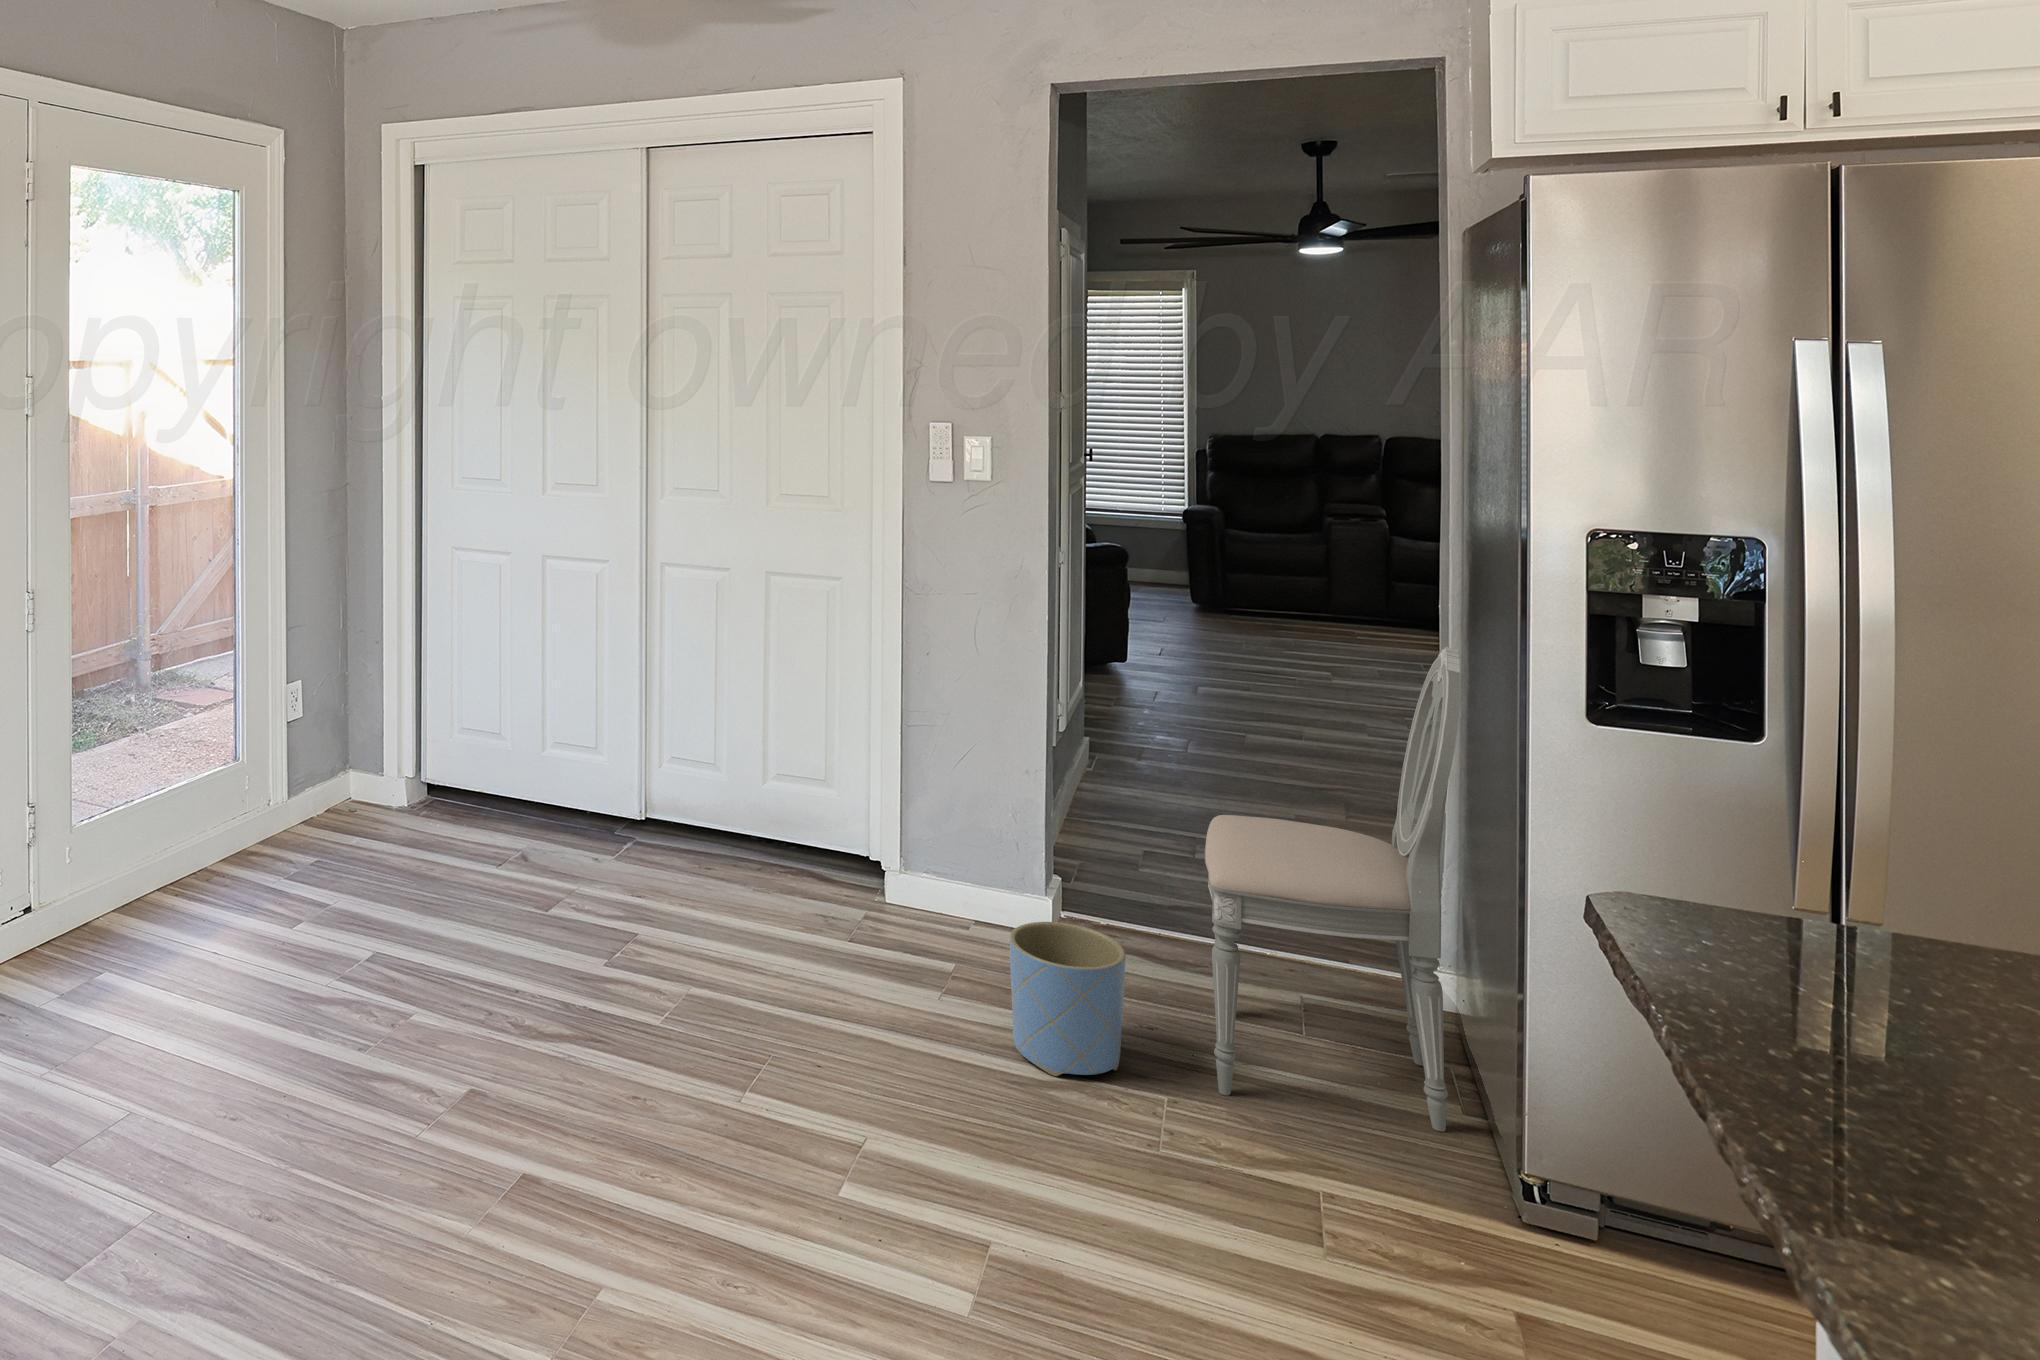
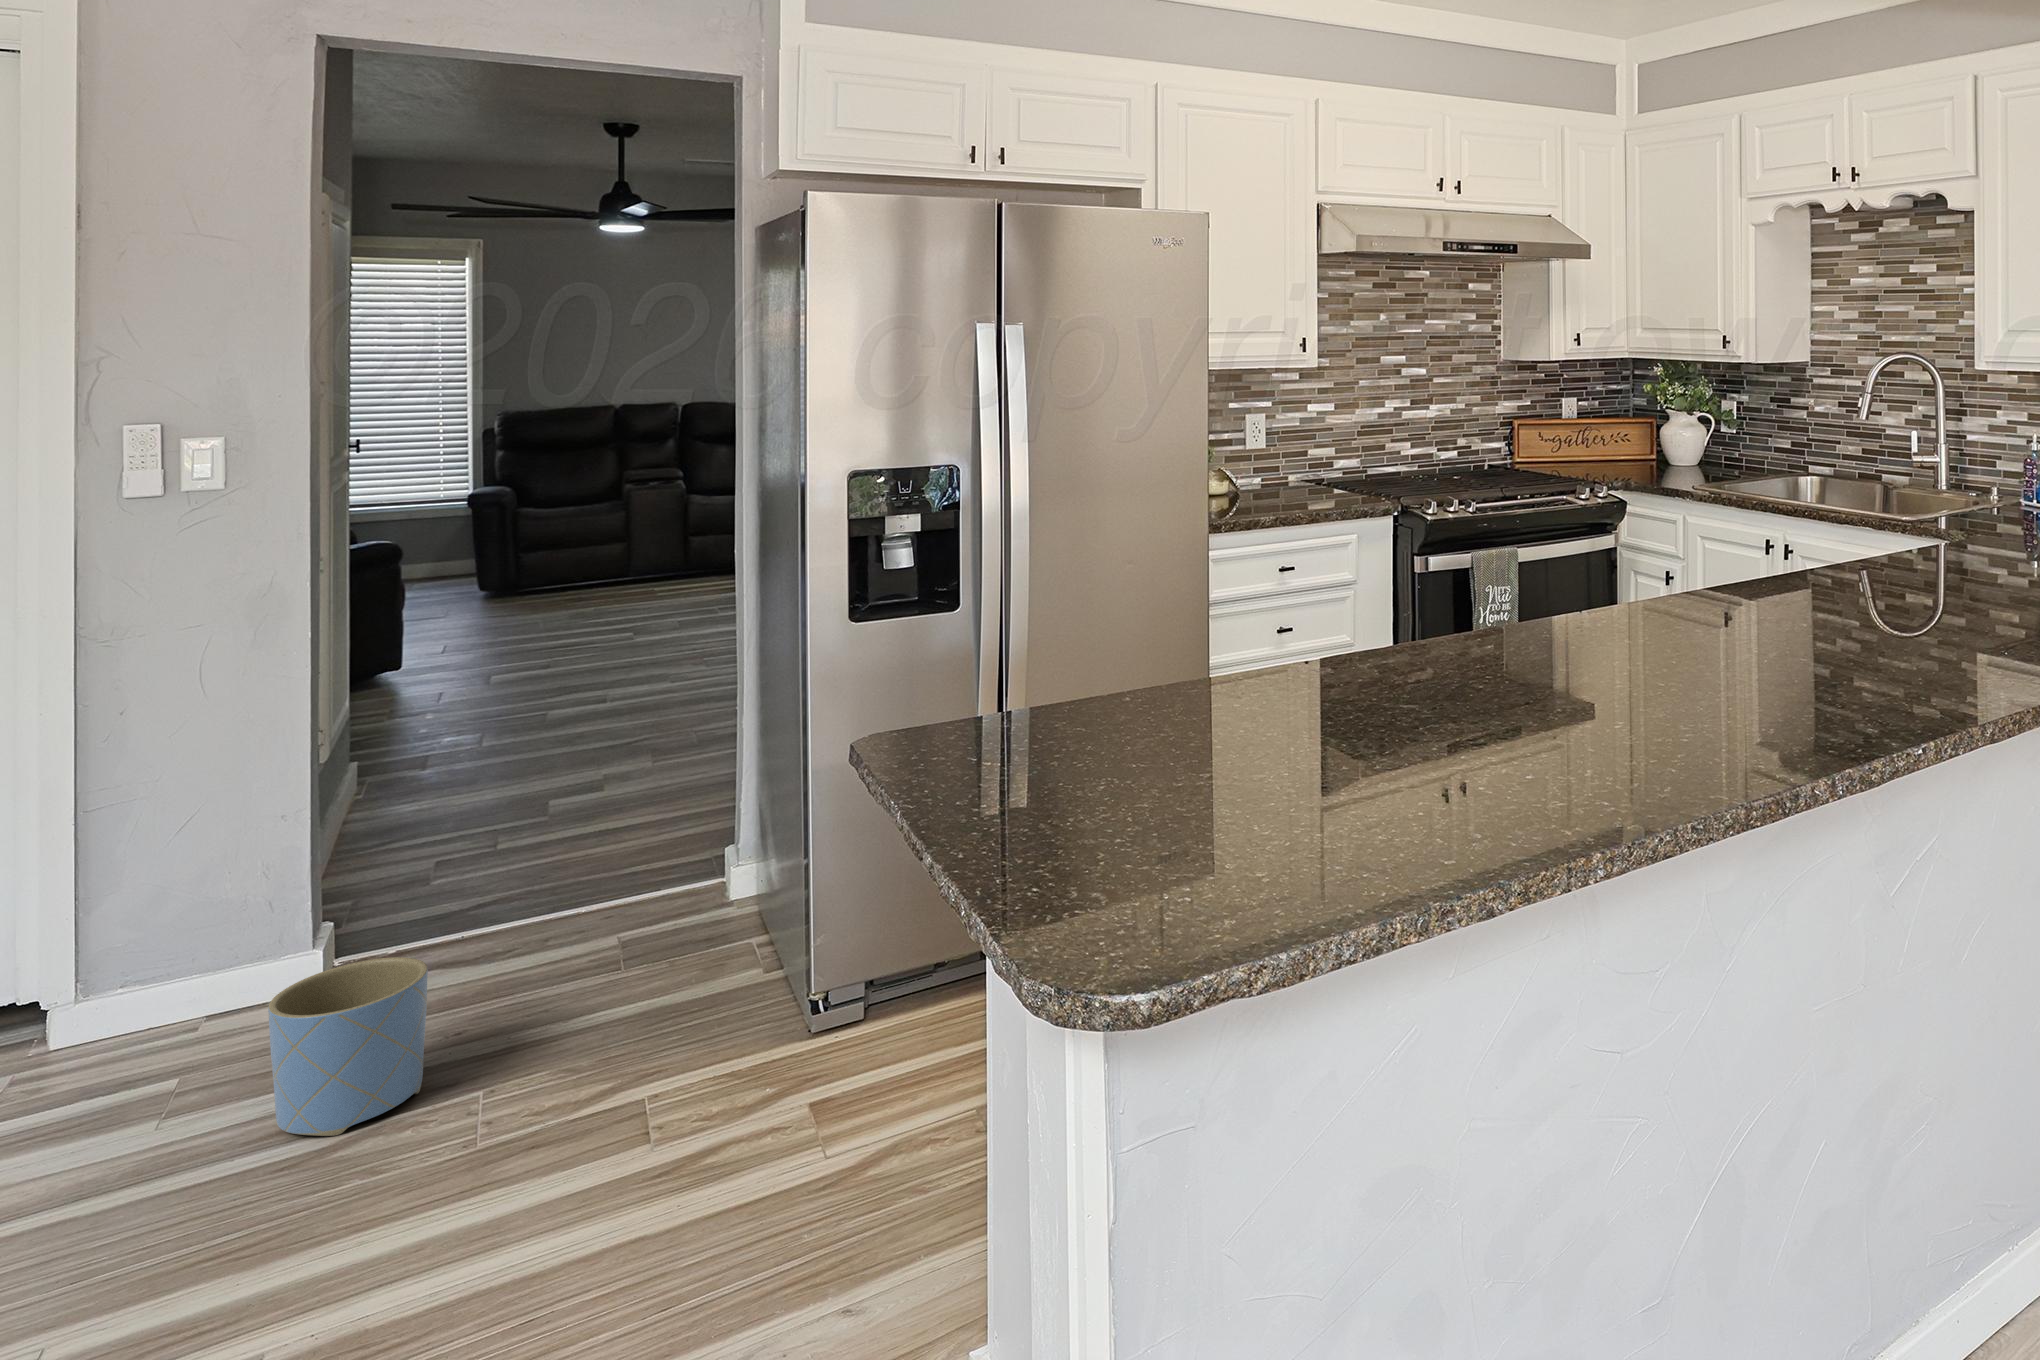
dining chair: present [1205,647,1461,1132] -> none [519,585,760,1060]

